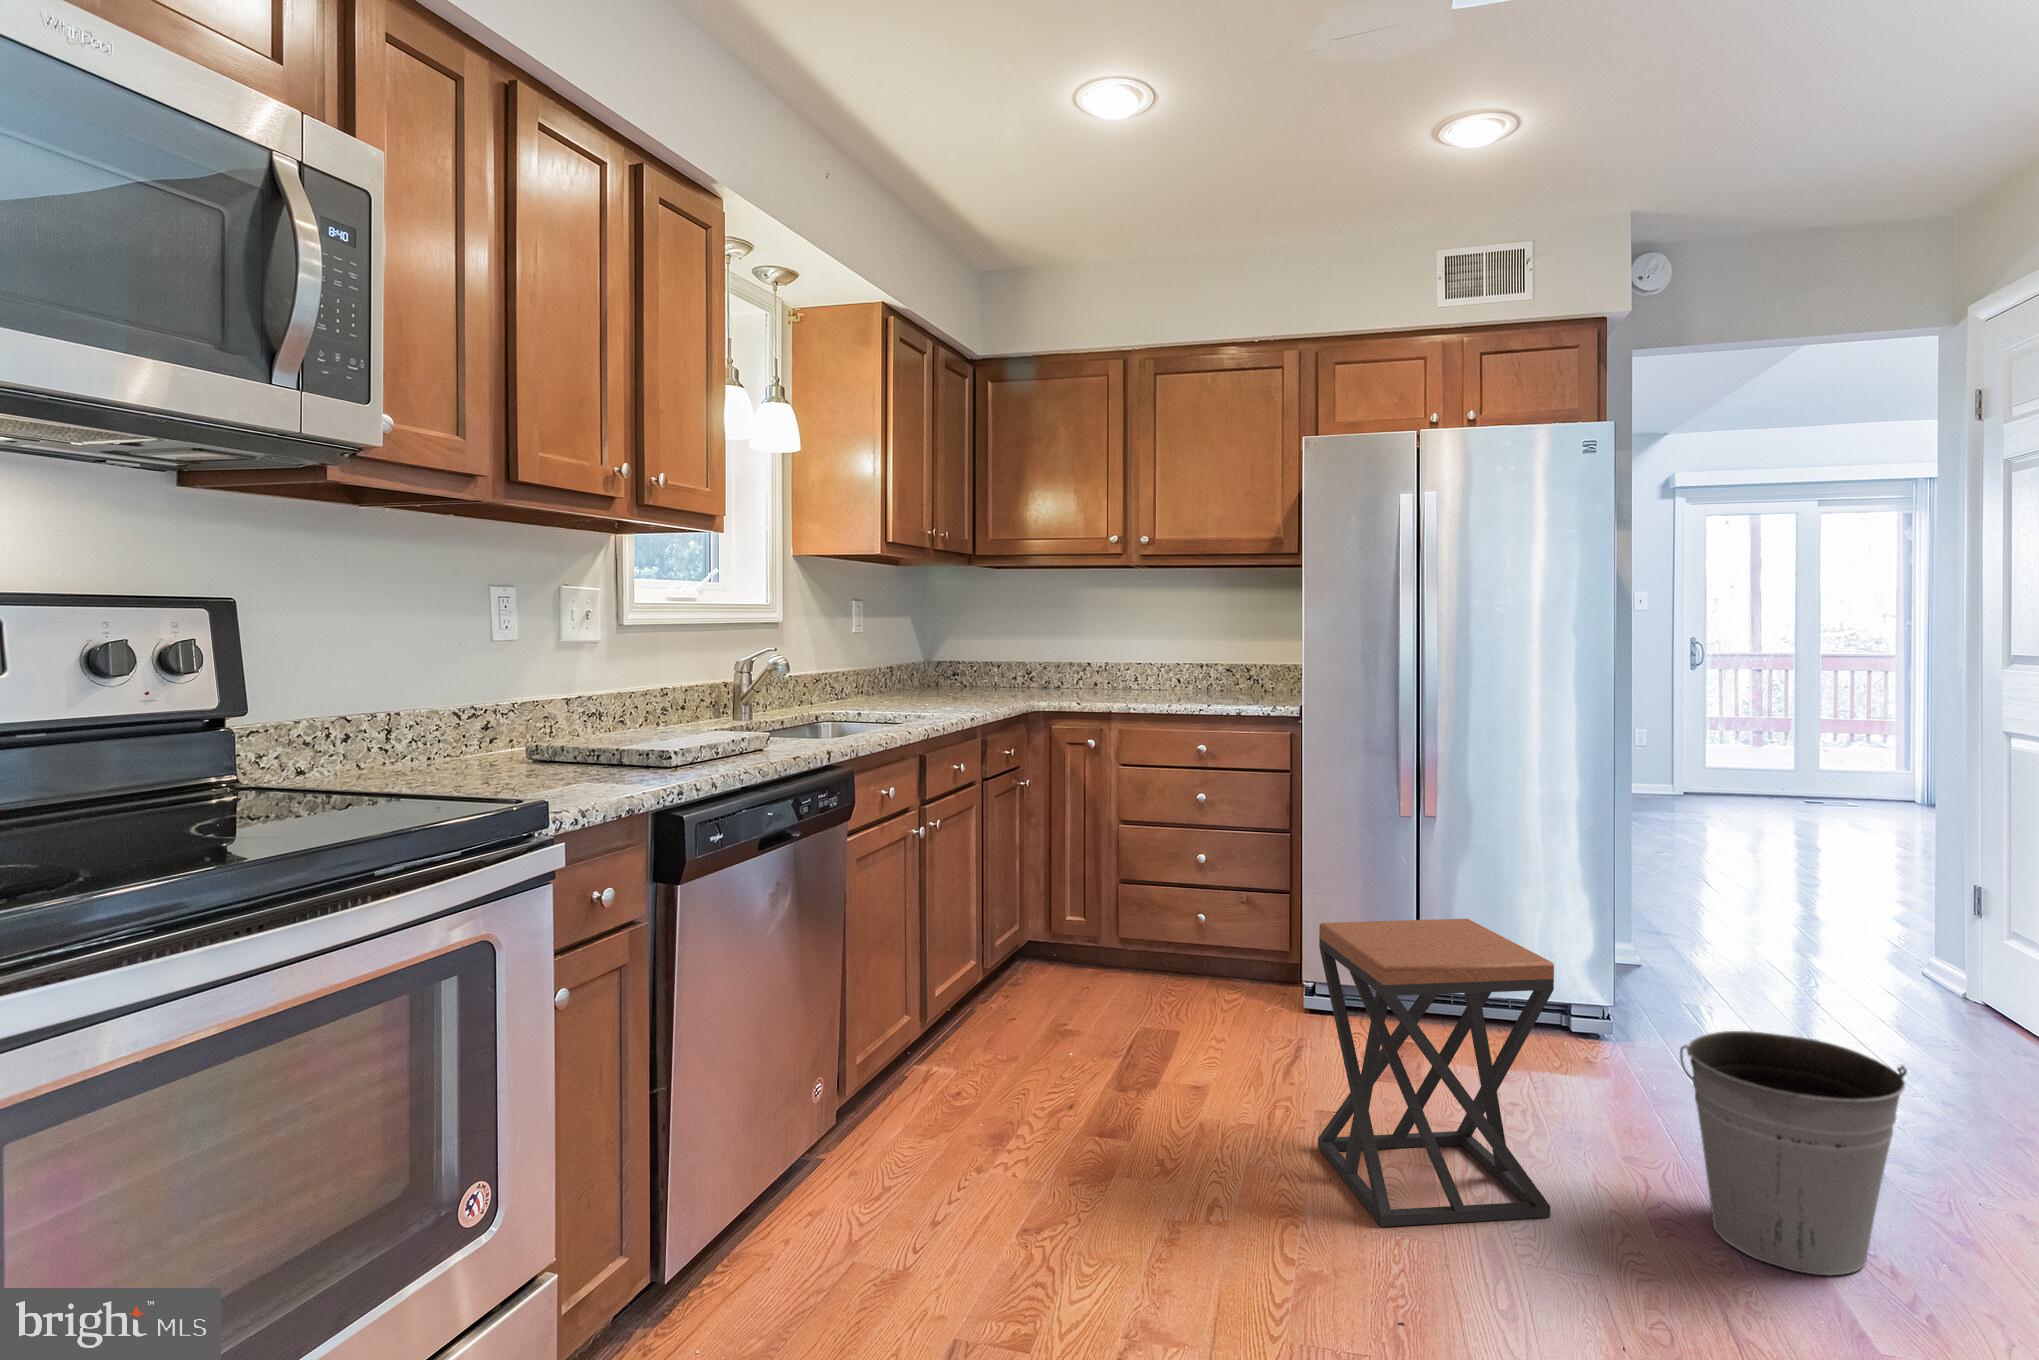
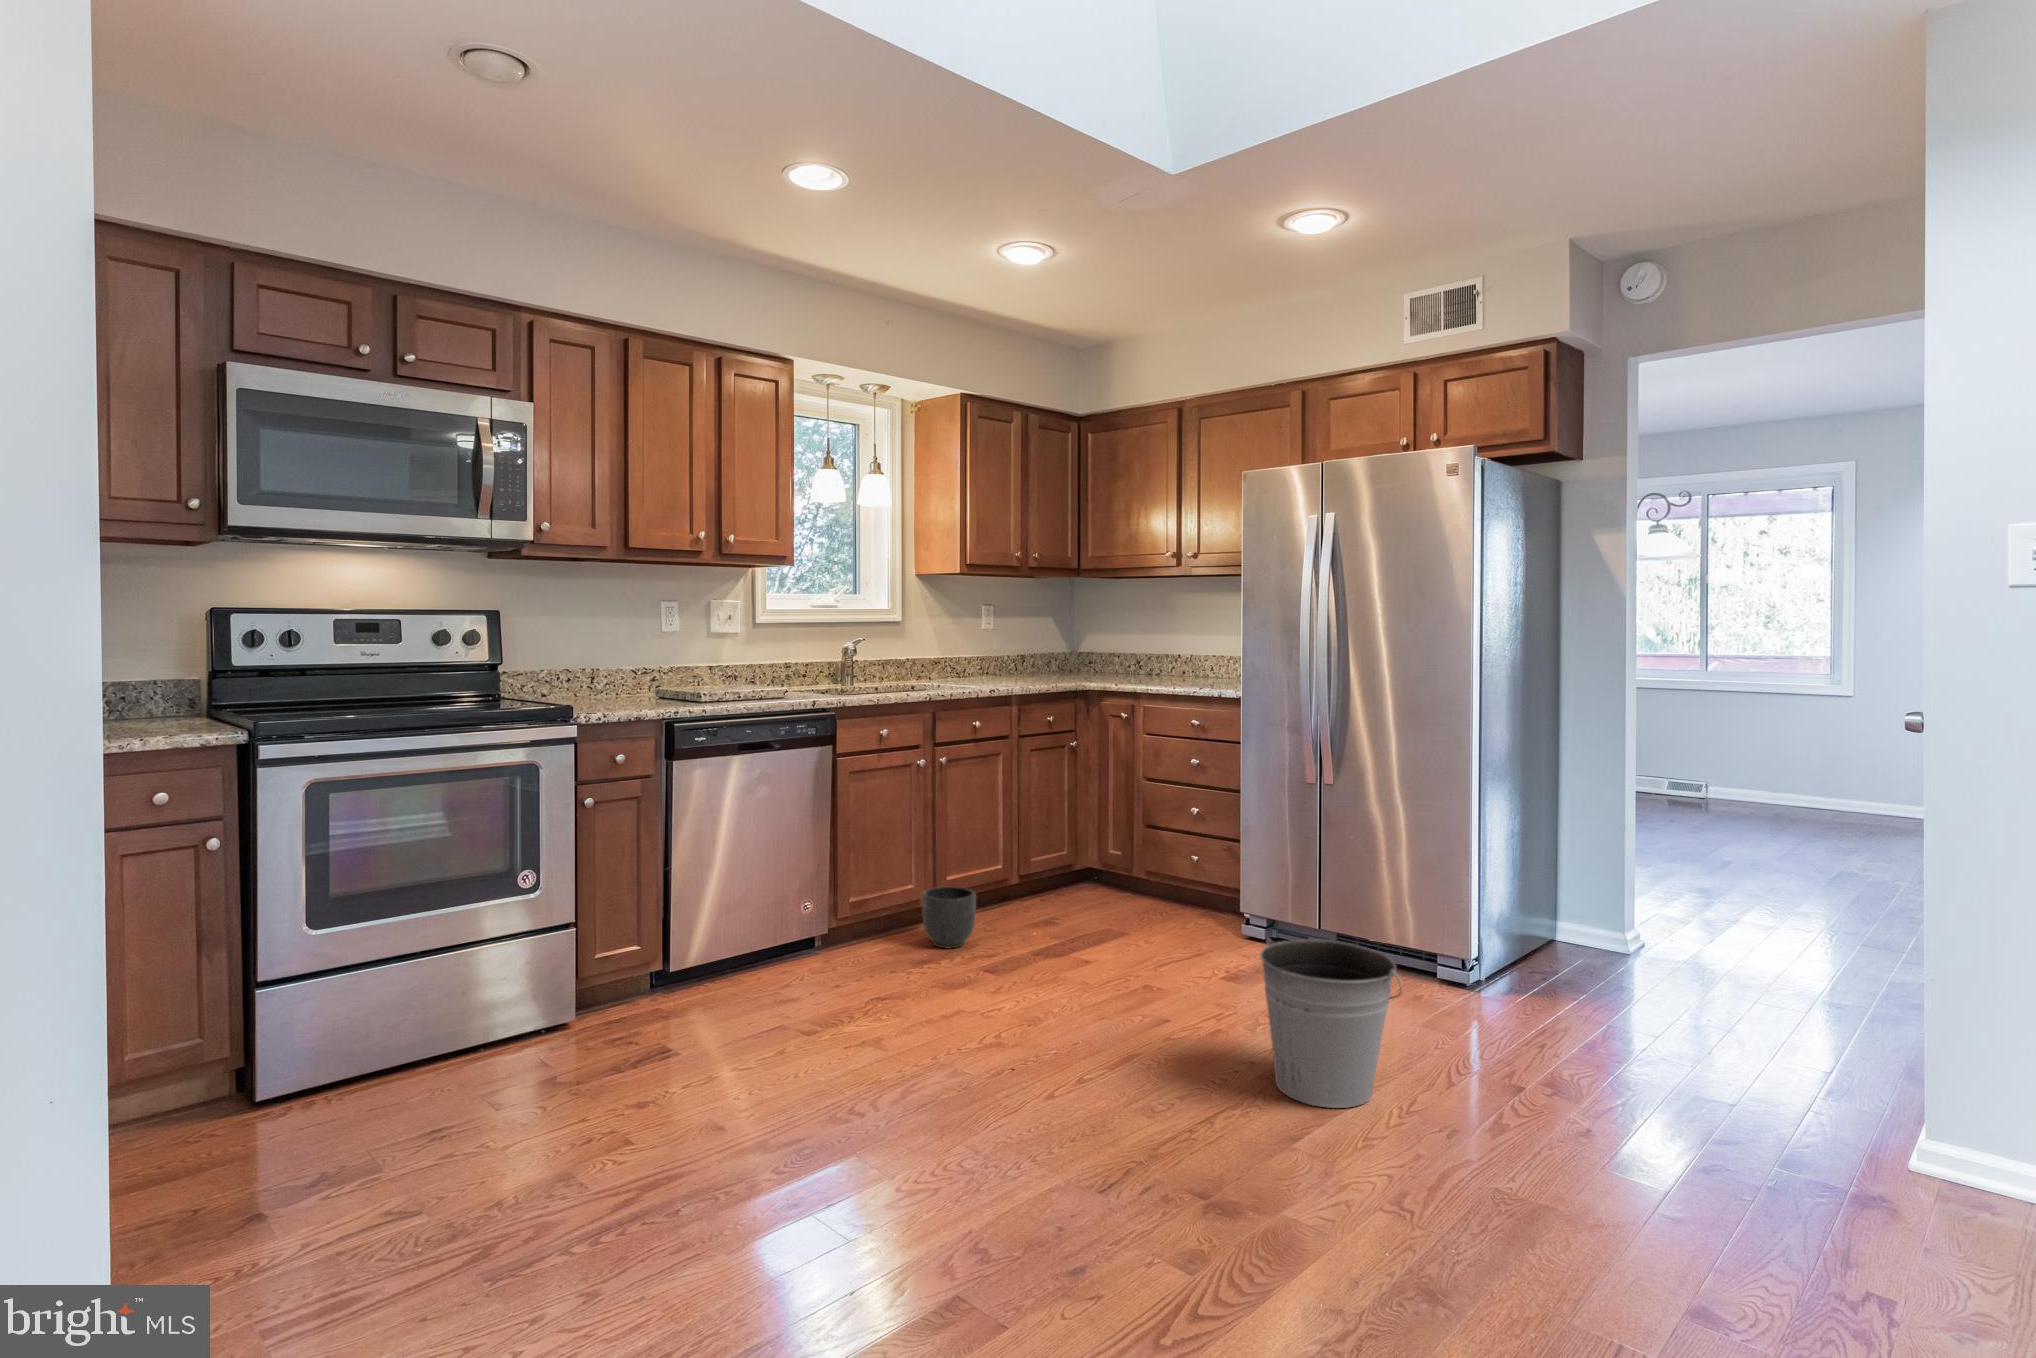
stool: present [1318,919,1554,1227] -> none [1068,838,1210,1046]
planter: none [969,1019,1051,1120] -> present [922,887,976,948]

